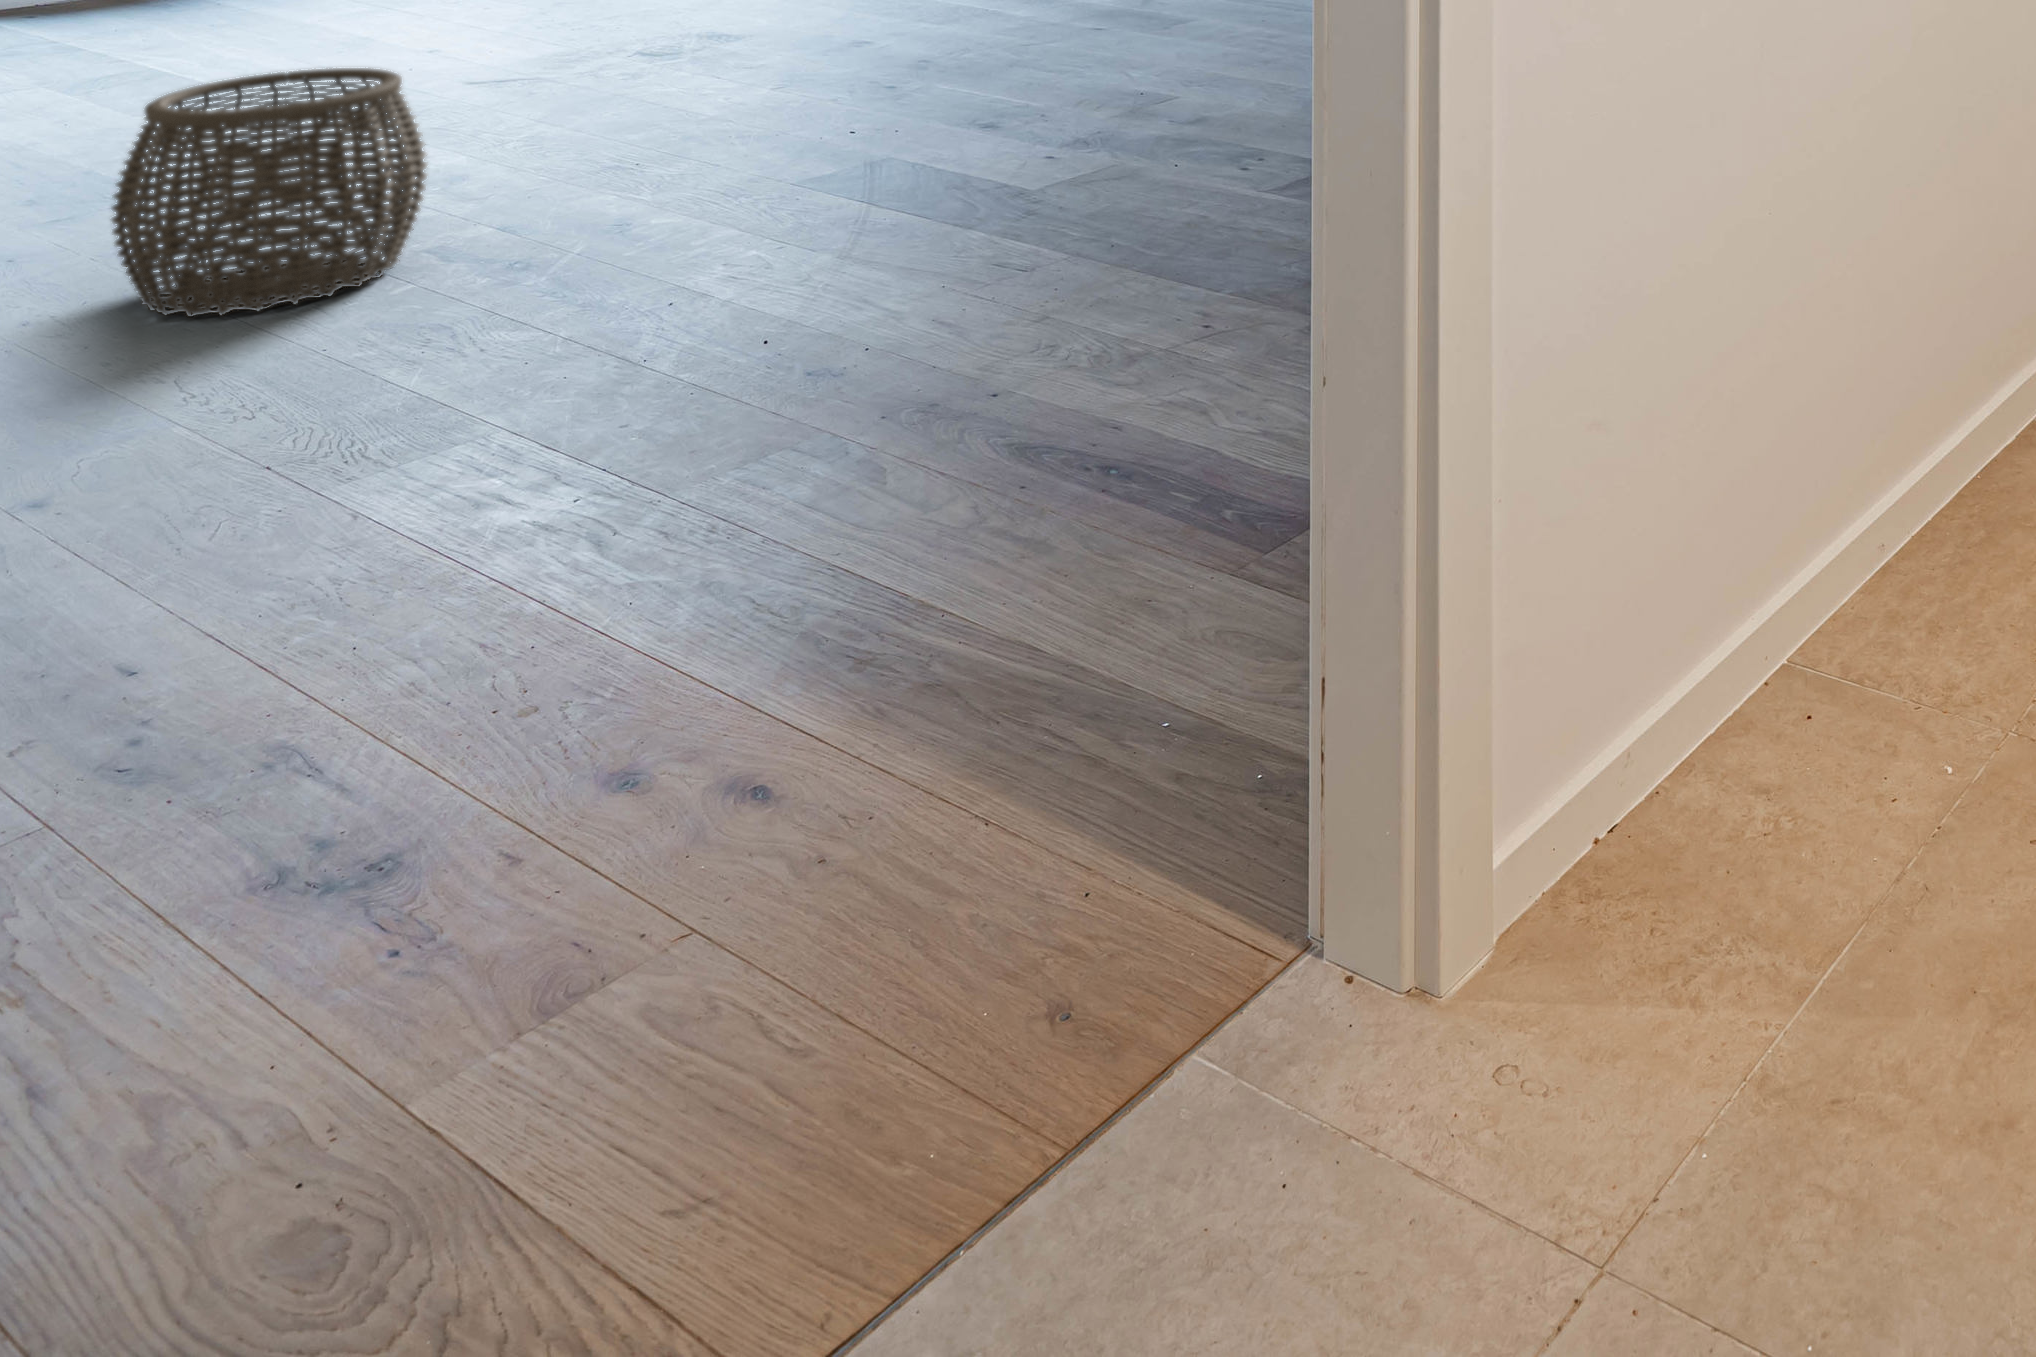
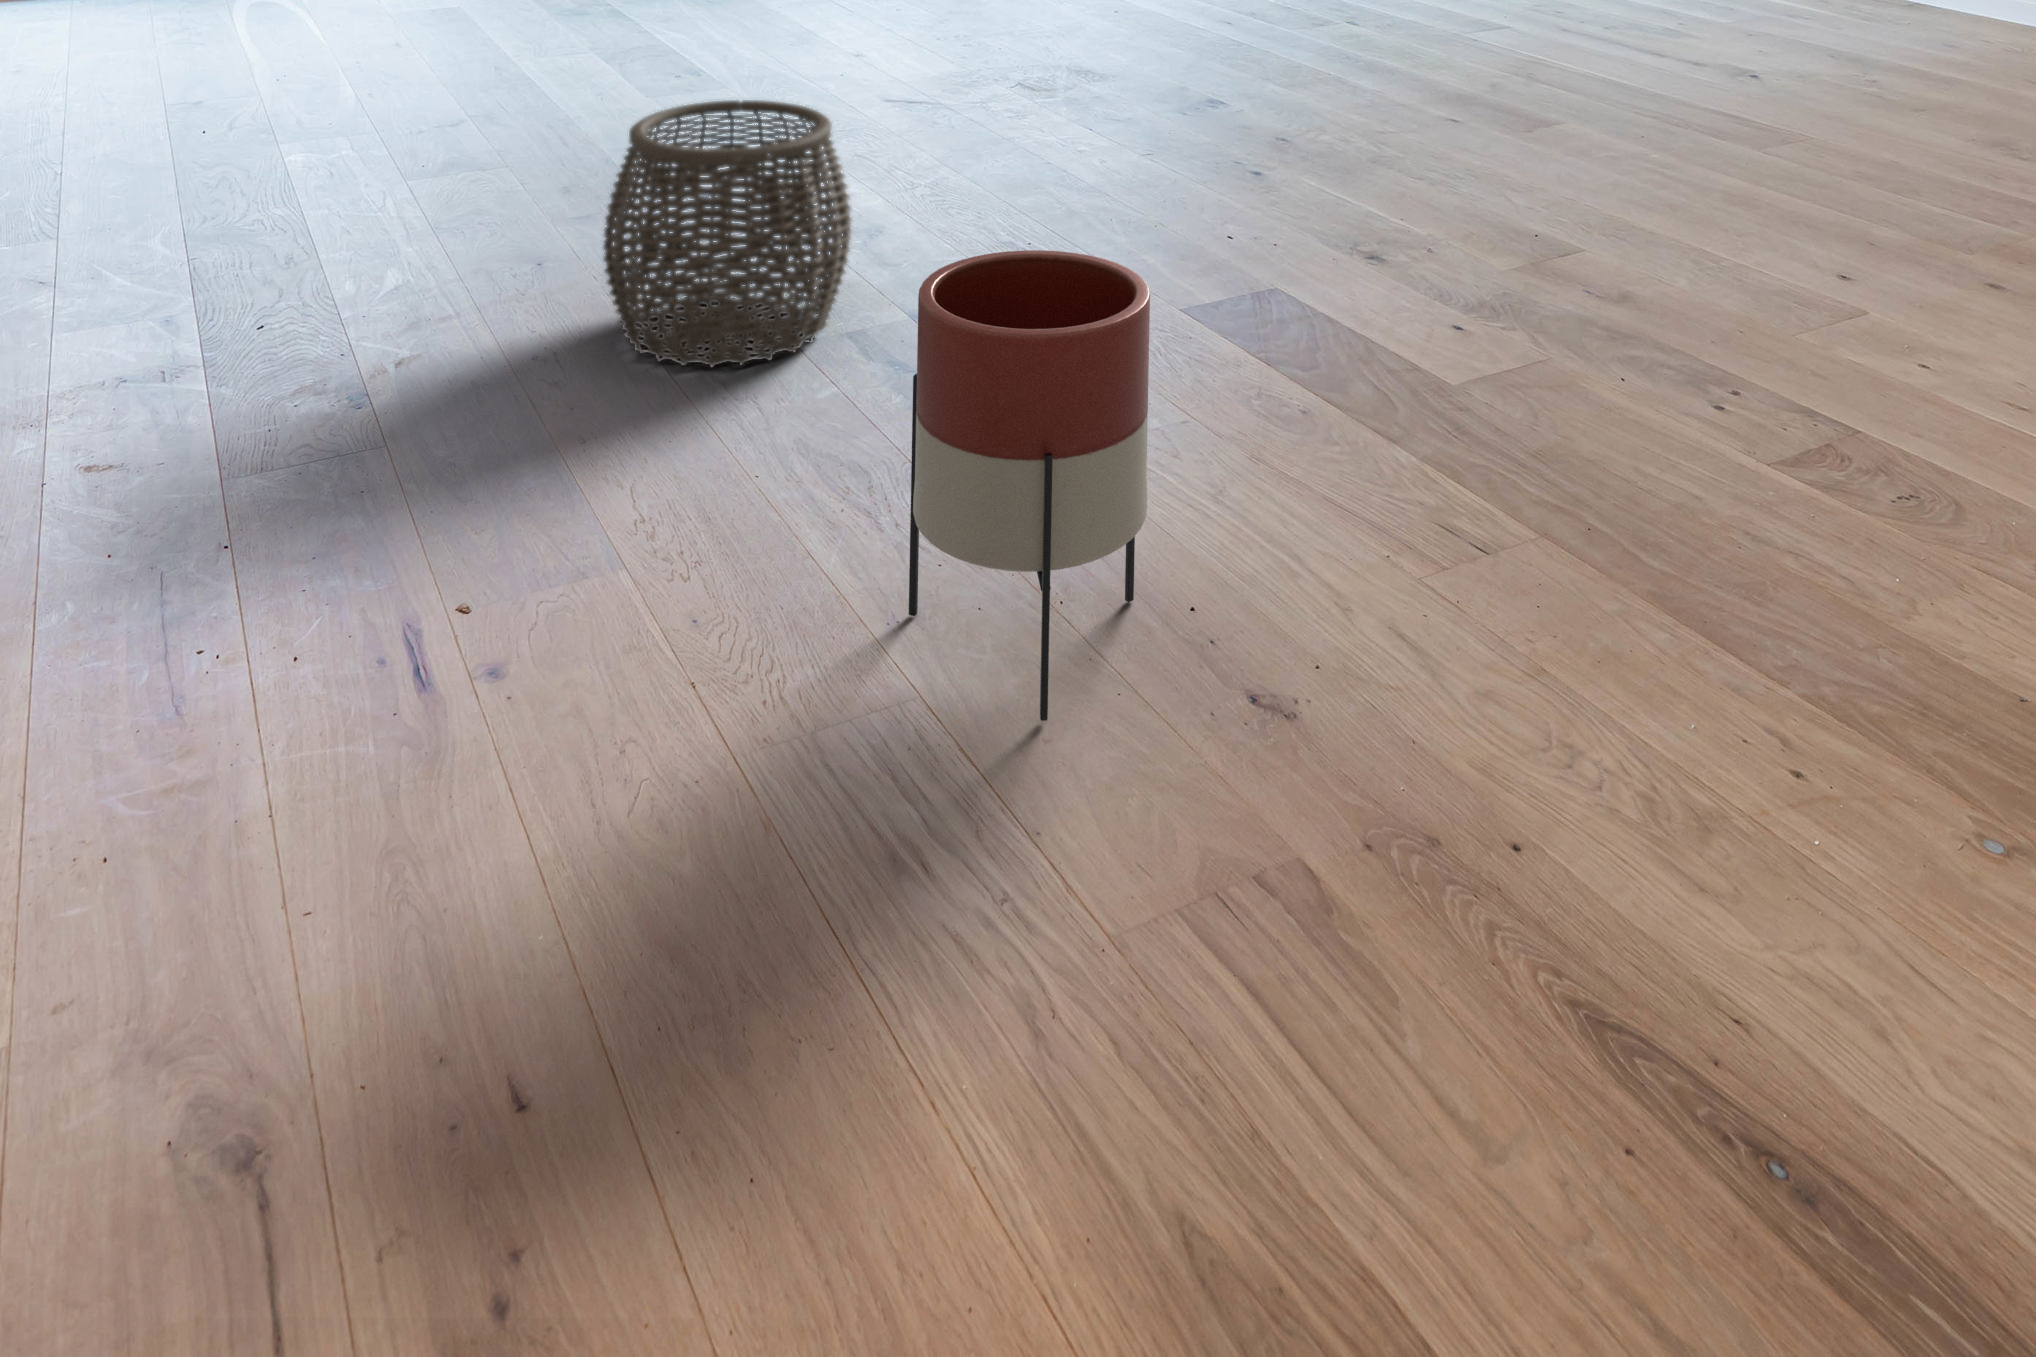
planter: none [492,115,722,445] -> present [909,250,1150,721]

